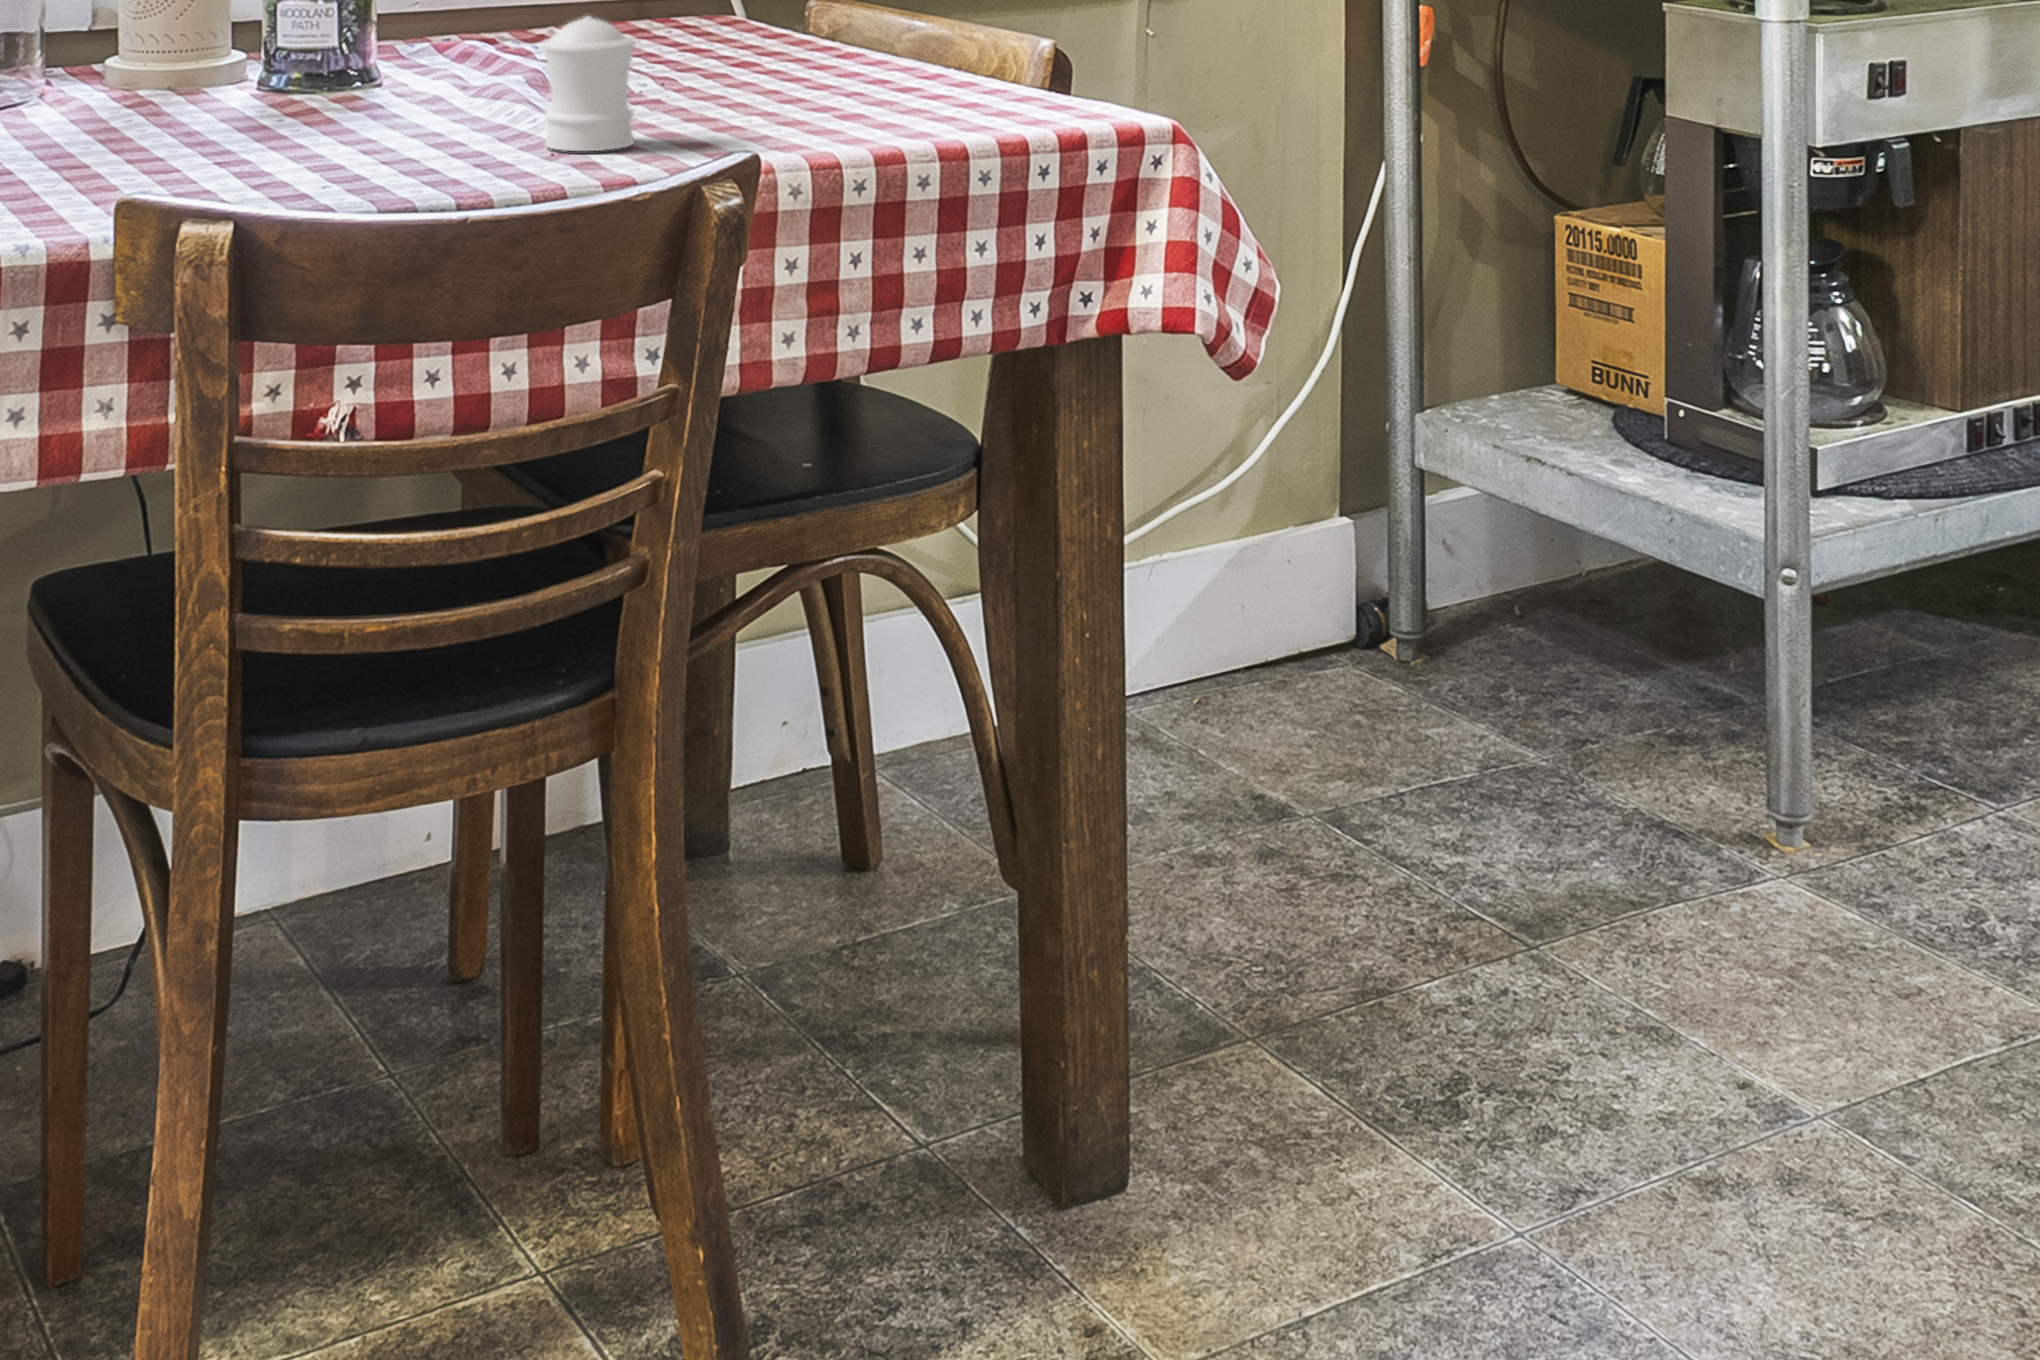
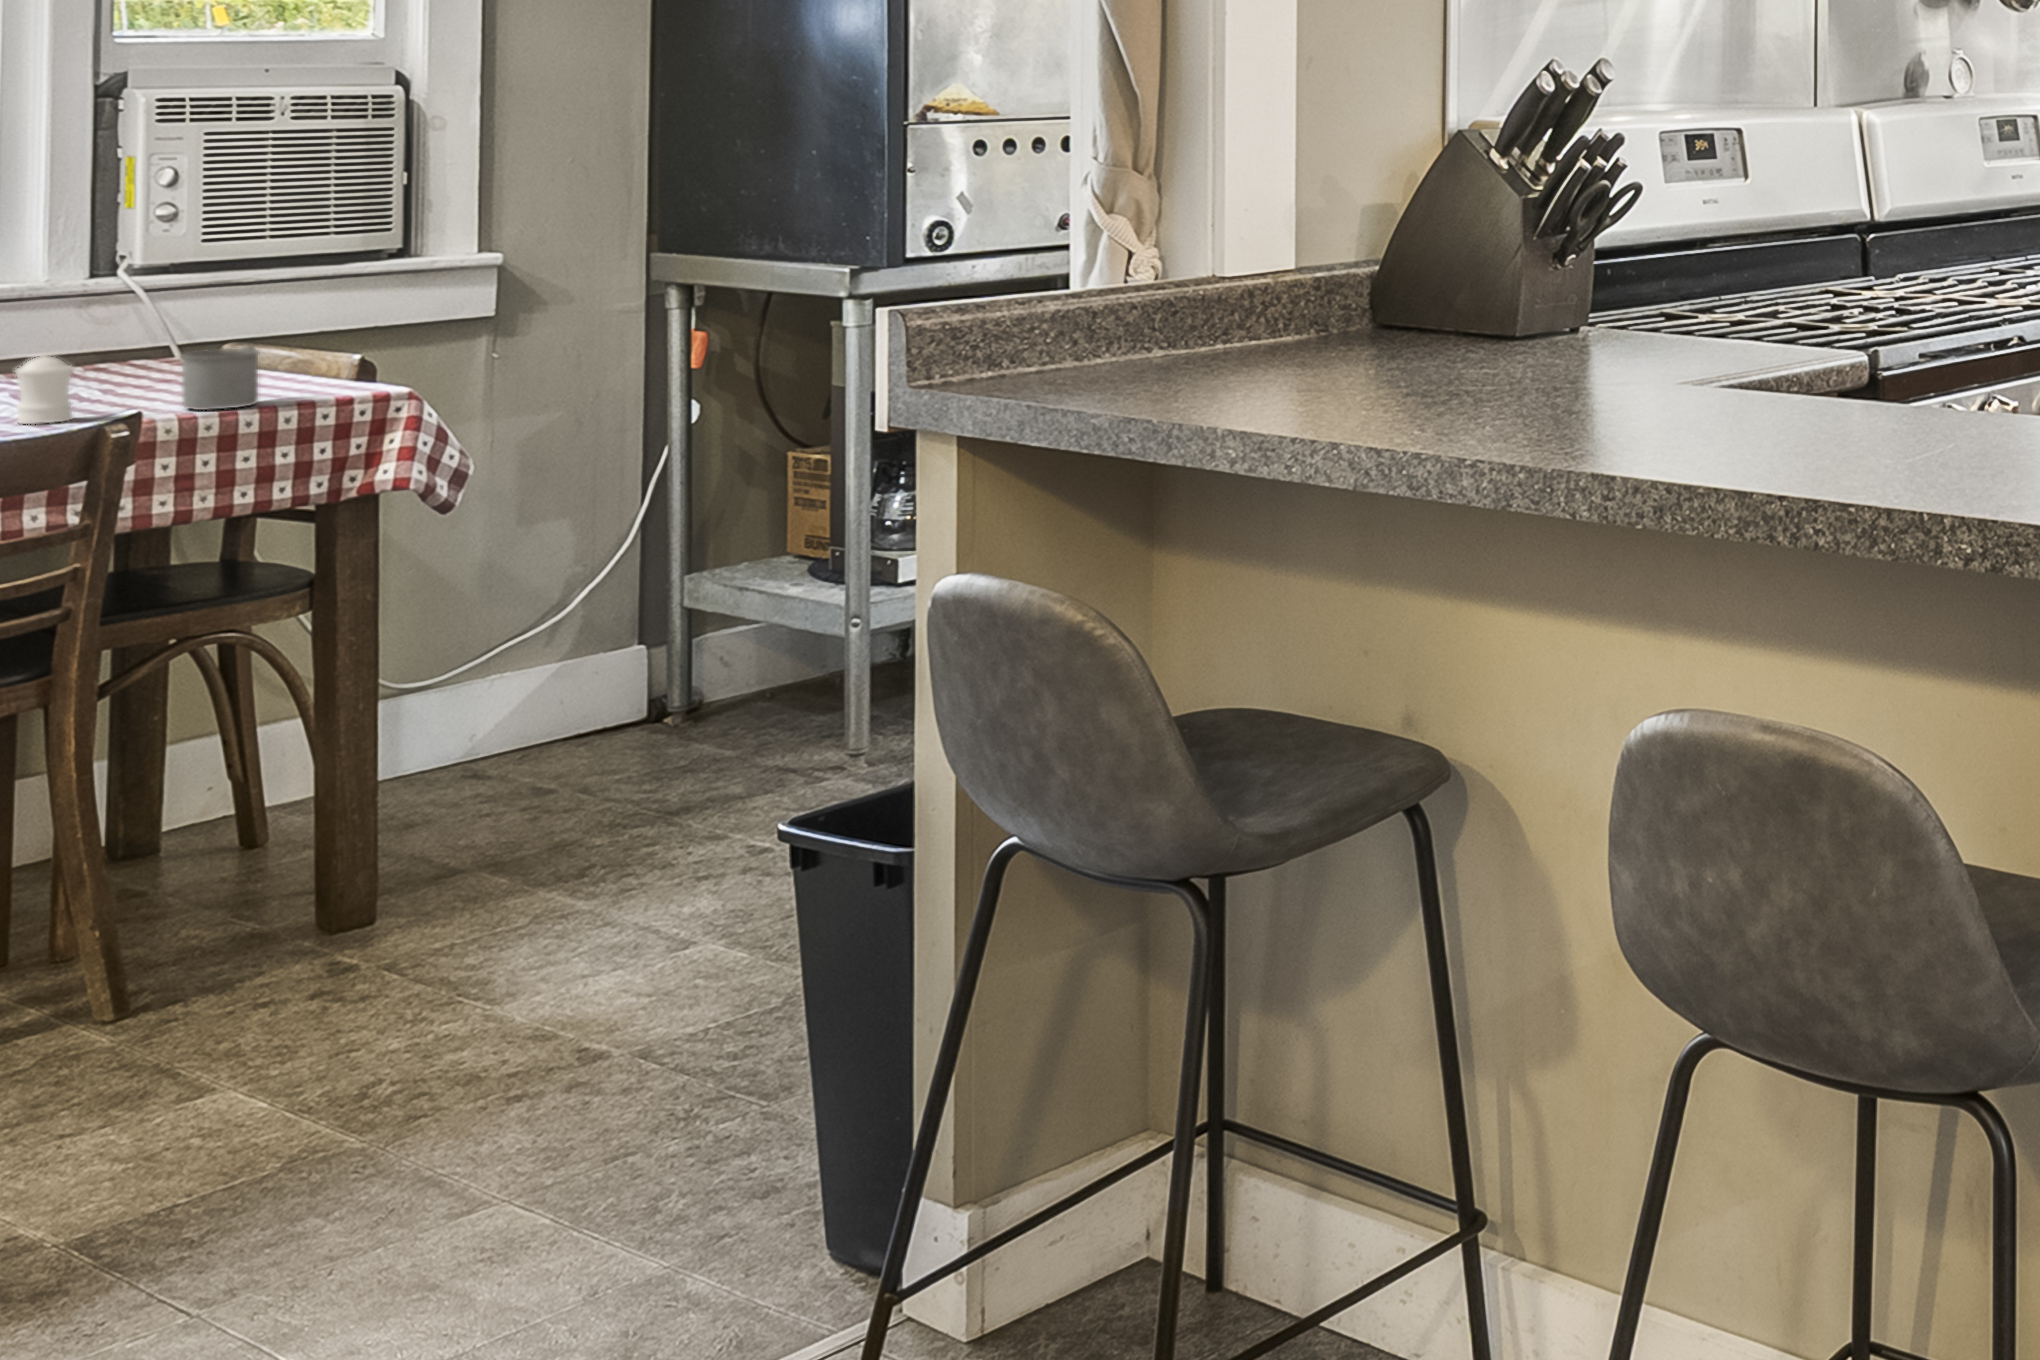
mug: none [801,9,932,136] -> present [181,346,259,410]

